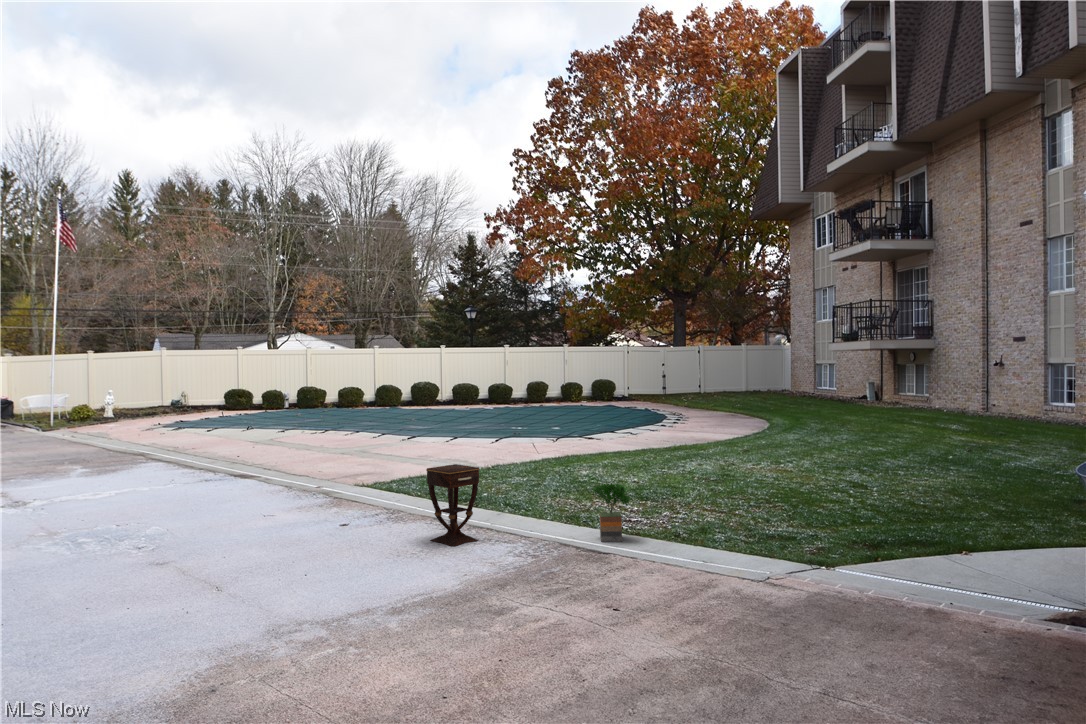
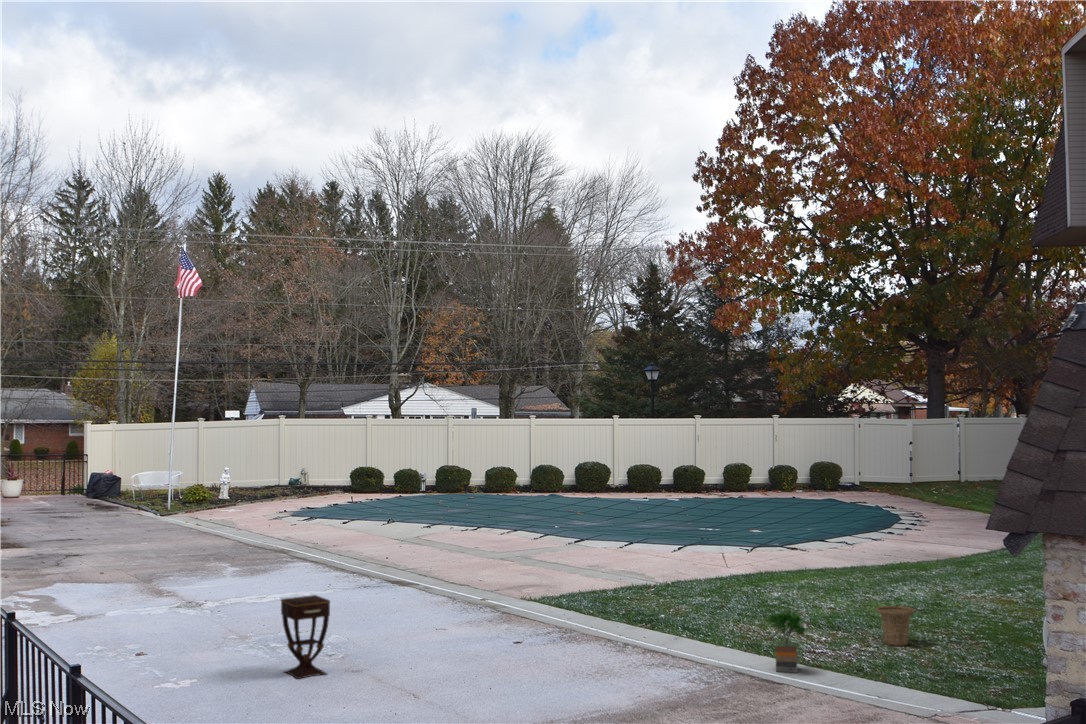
side table: present [426,464,479,546] -> present [281,595,330,679]
basket: none [684,475,718,512] -> present [876,606,914,646]

